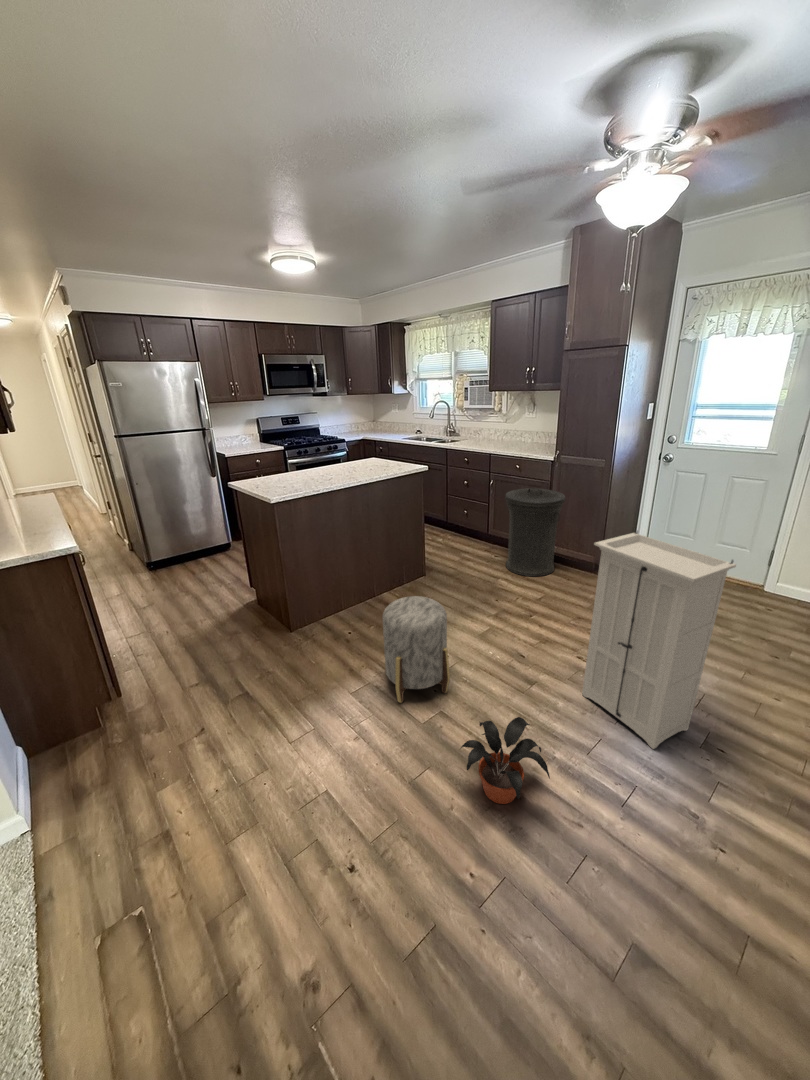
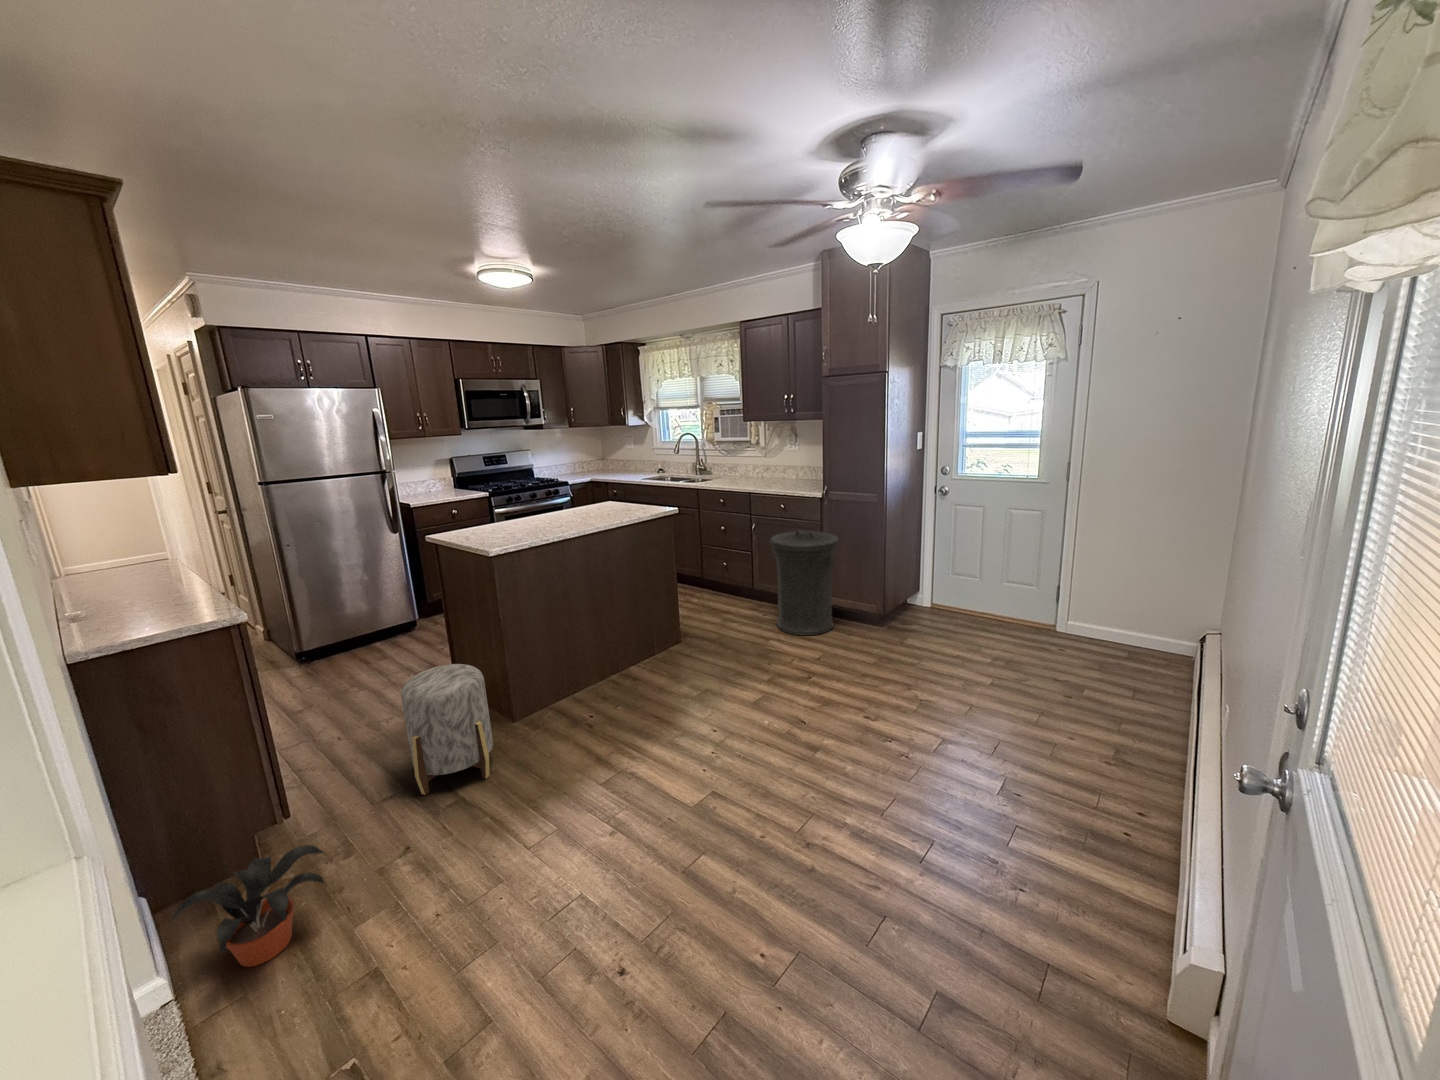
storage cabinet: present [582,531,736,749] -> none [867,564,1004,804]
stool: present [383,596,450,703] -> present [401,664,493,795]
potted plant: present [461,717,550,804] -> present [173,845,326,967]

